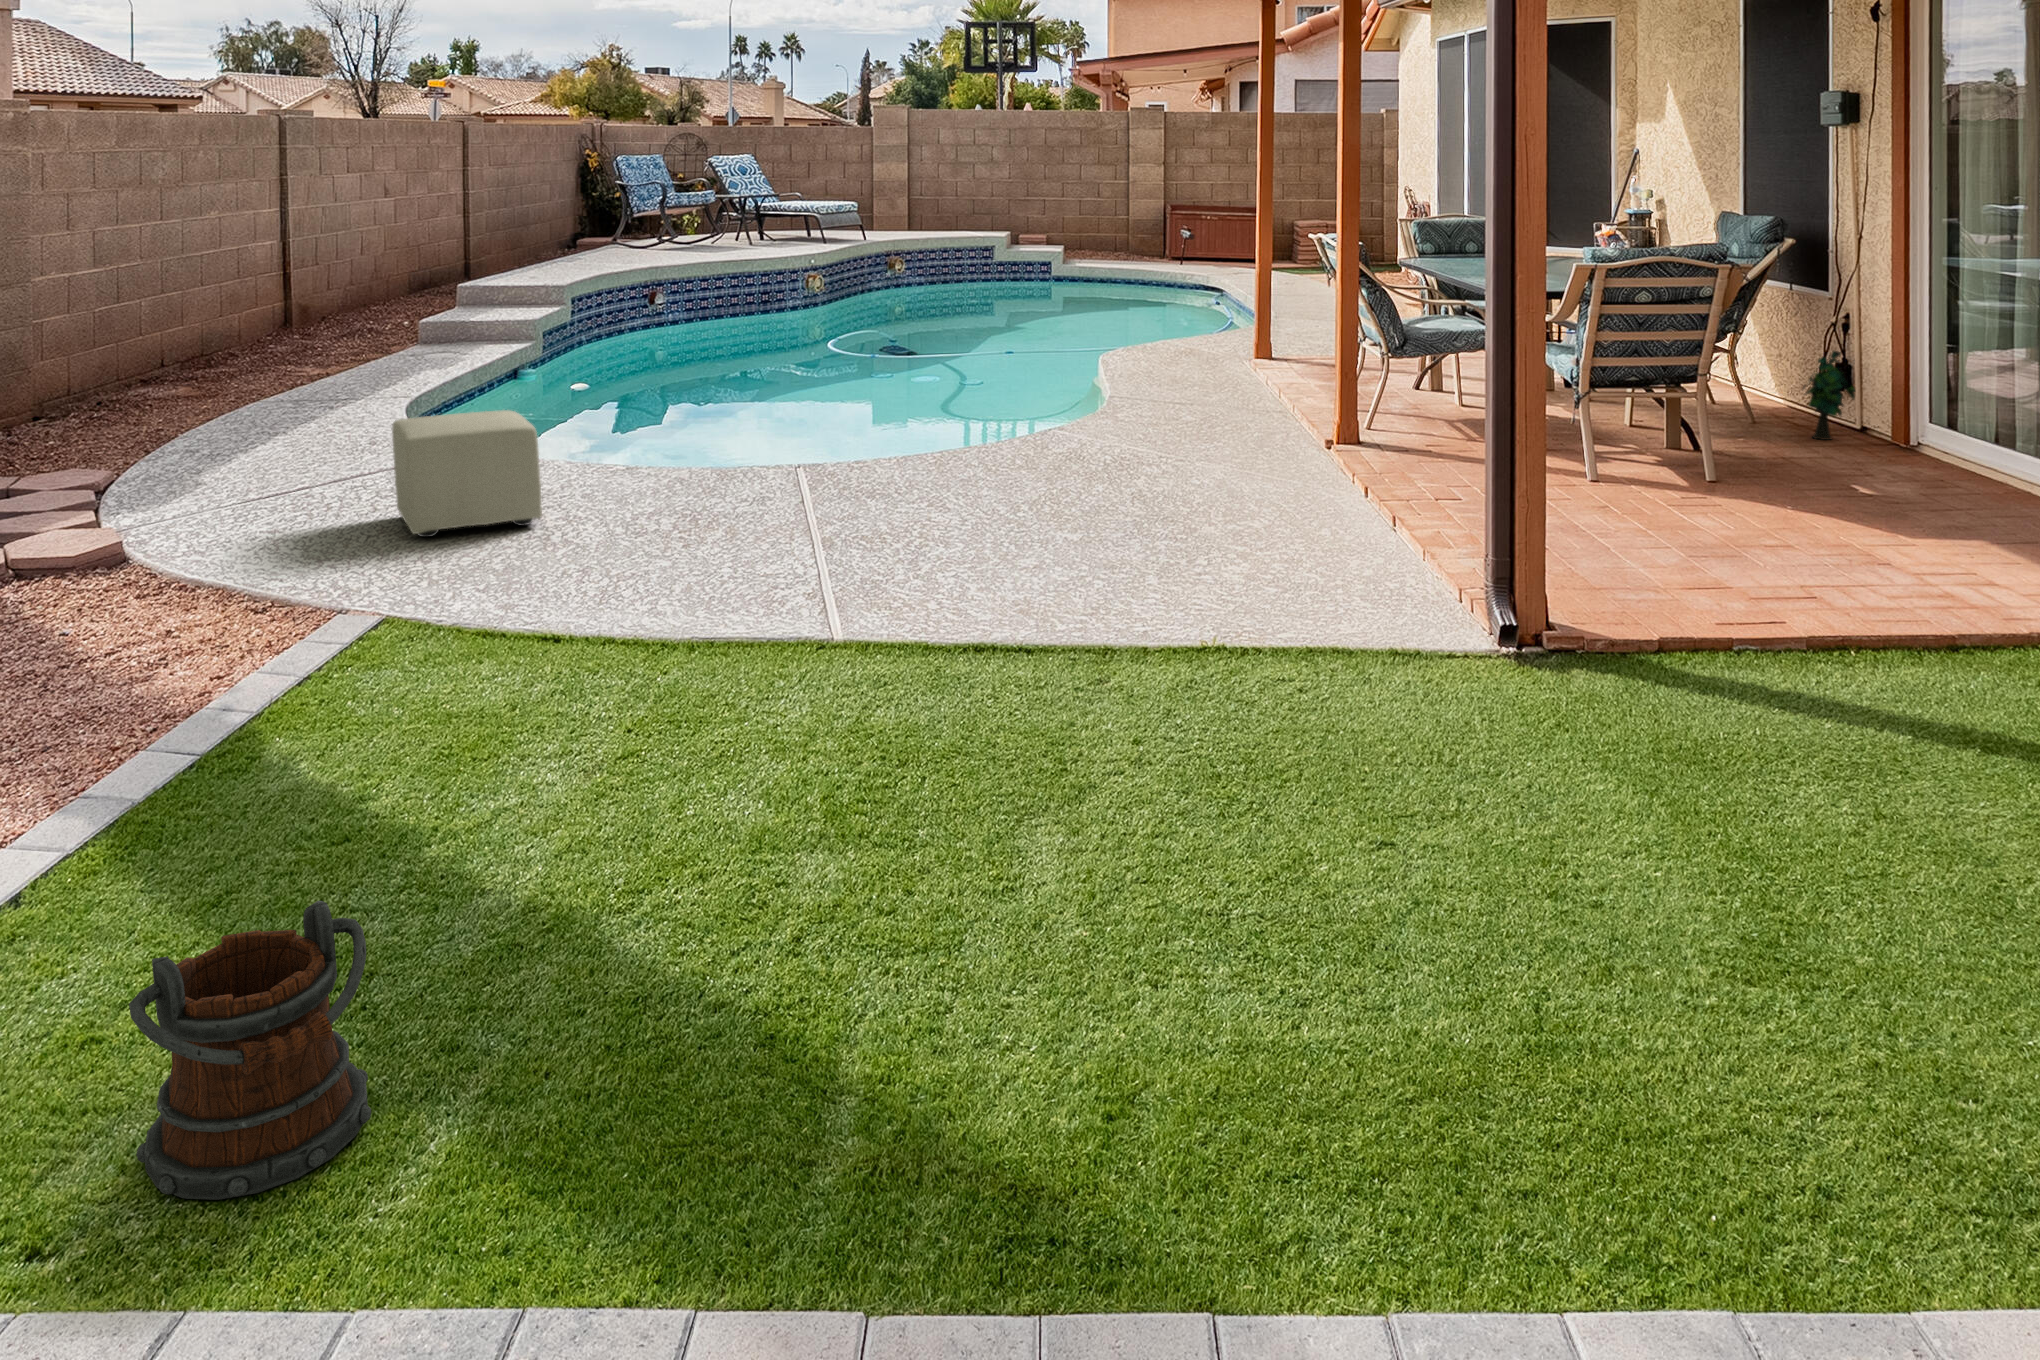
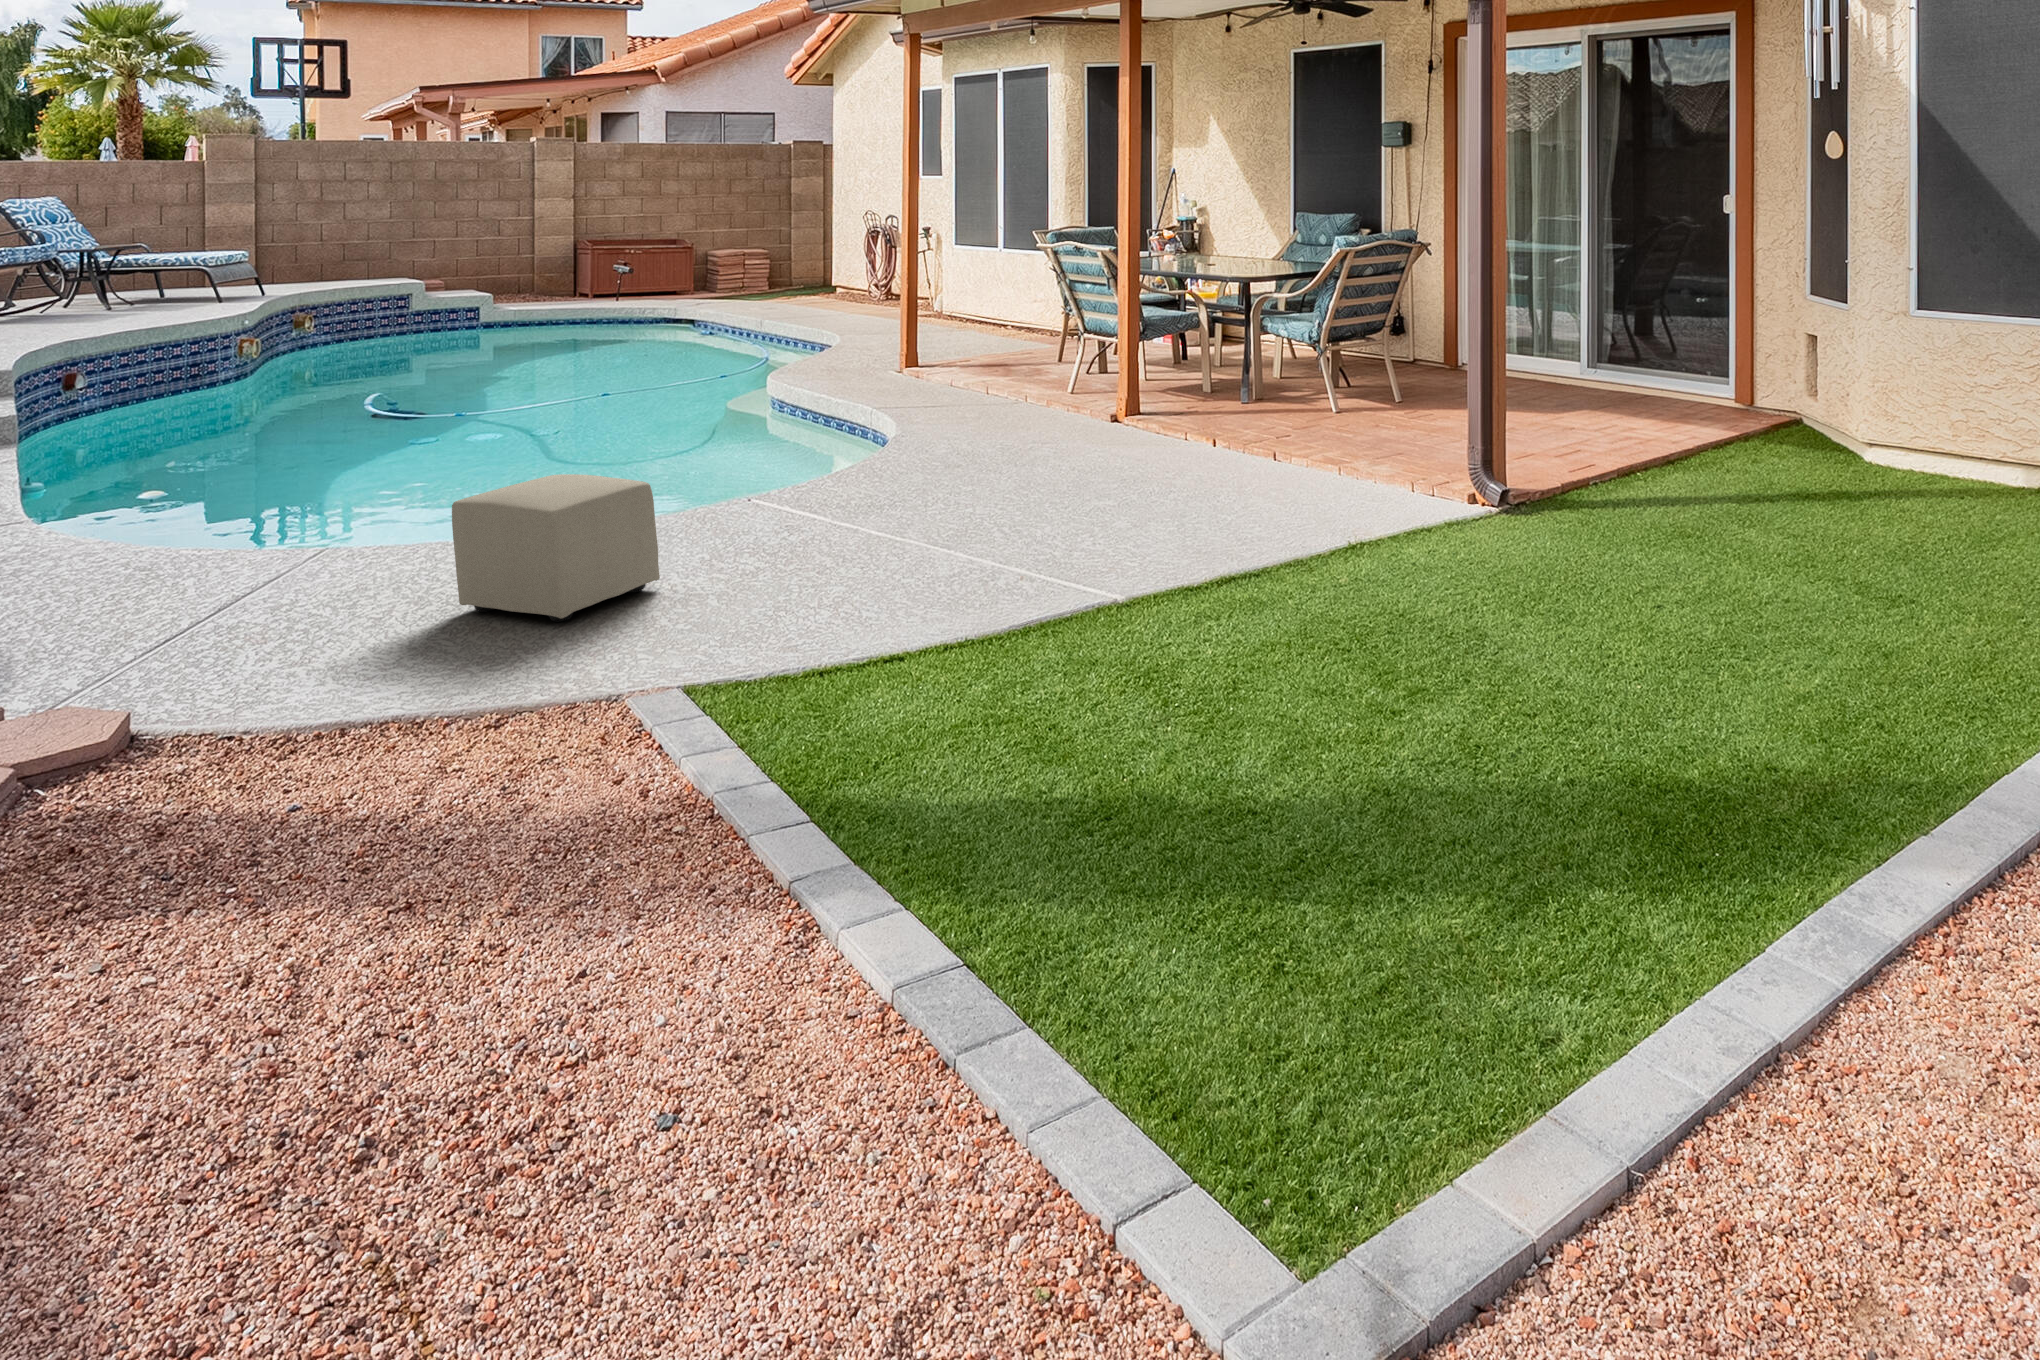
decorative plant: present [1803,351,1855,440] -> none [1386,309,1423,373]
bucket: present [129,901,371,1200] -> none [1639,742,1828,972]

